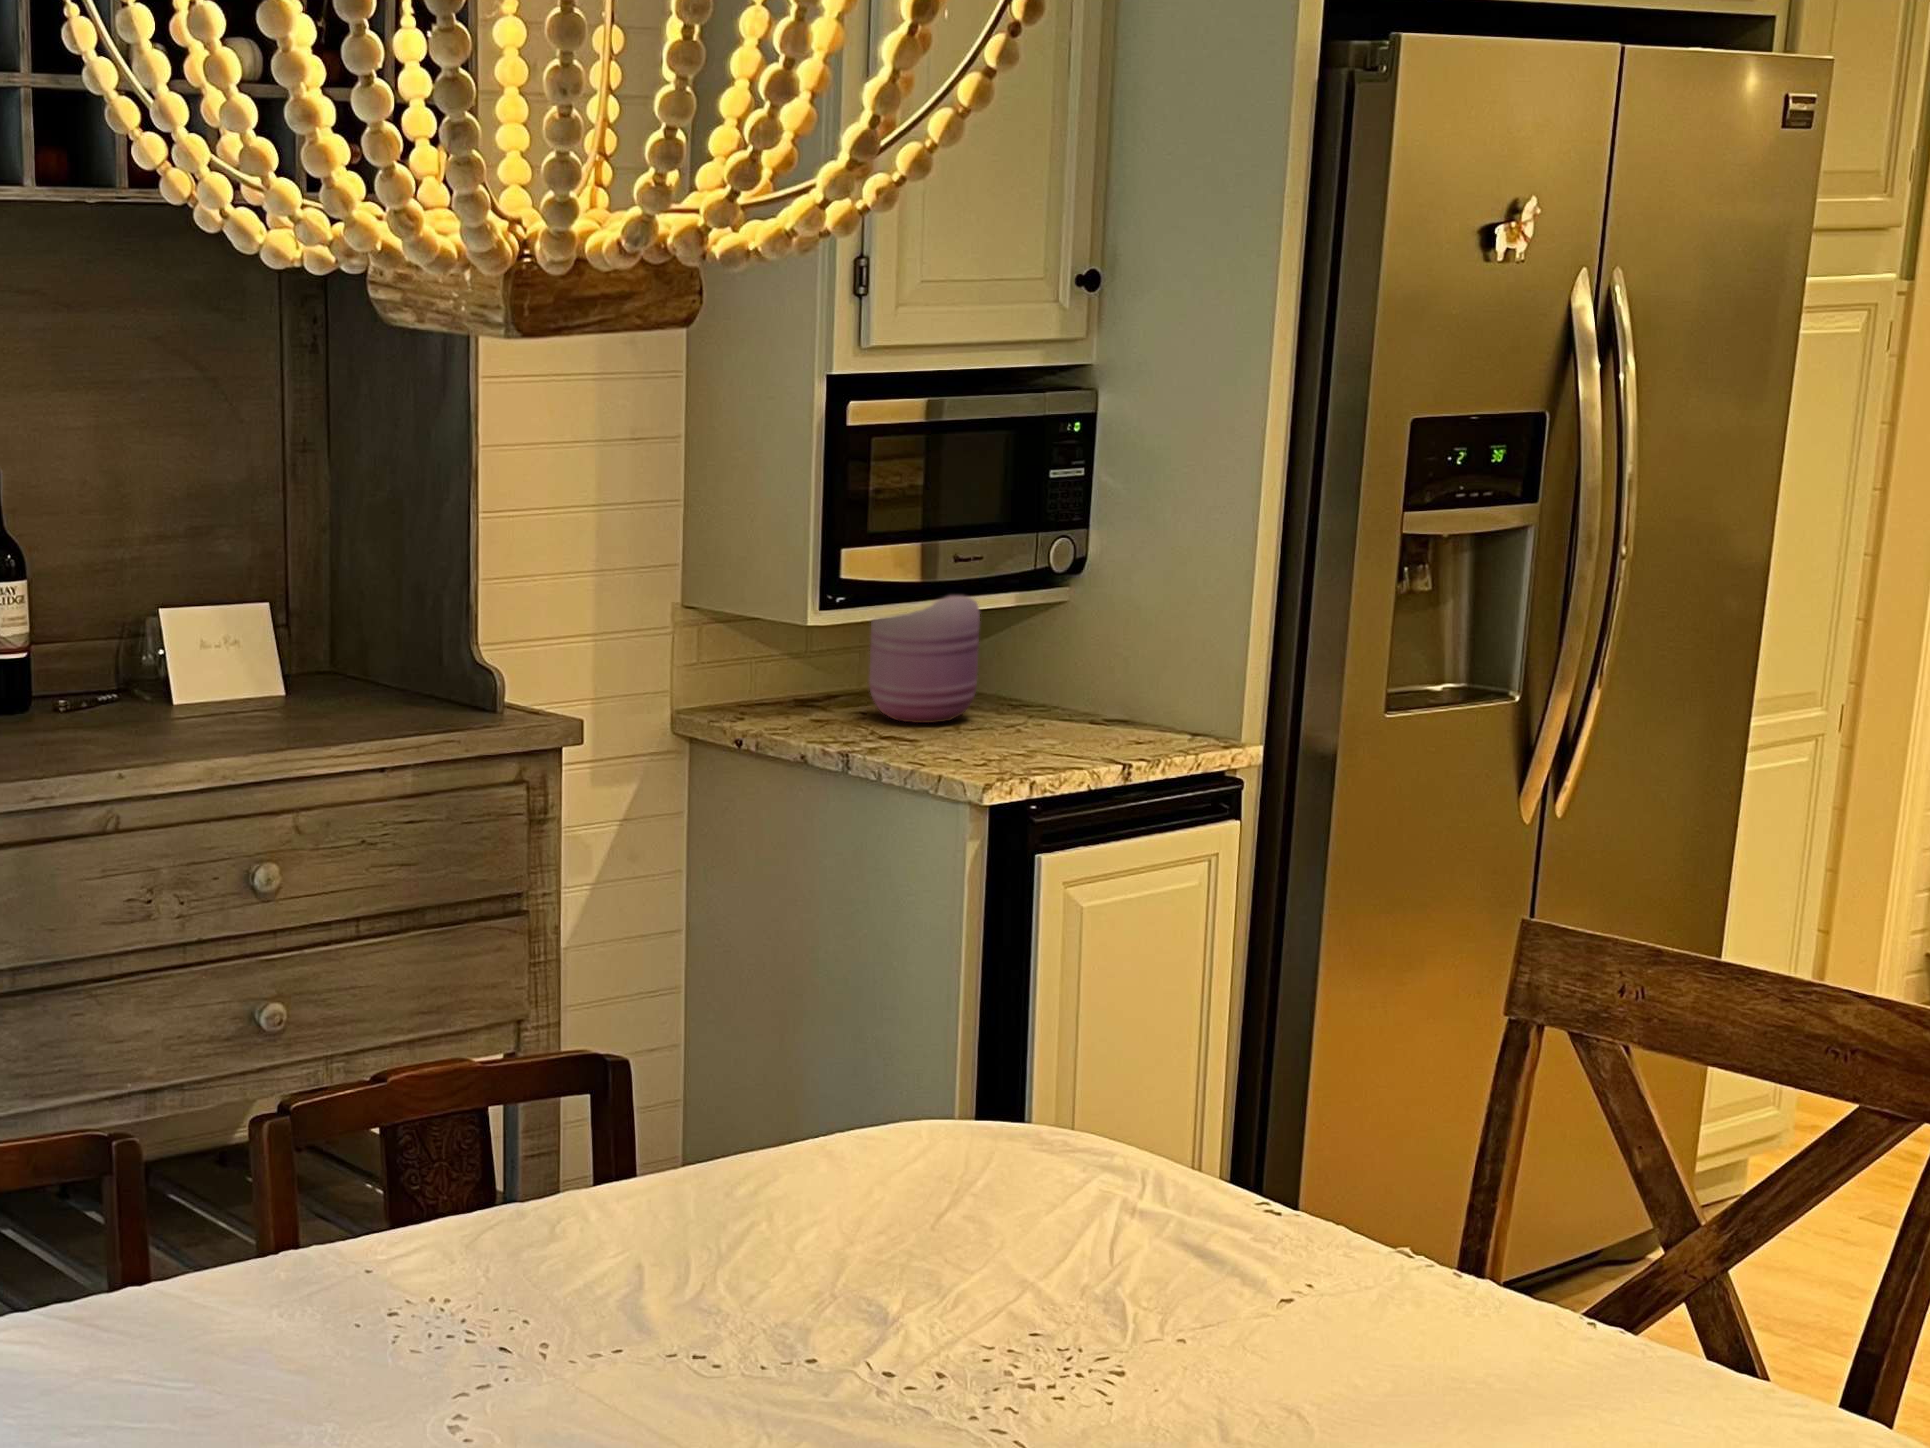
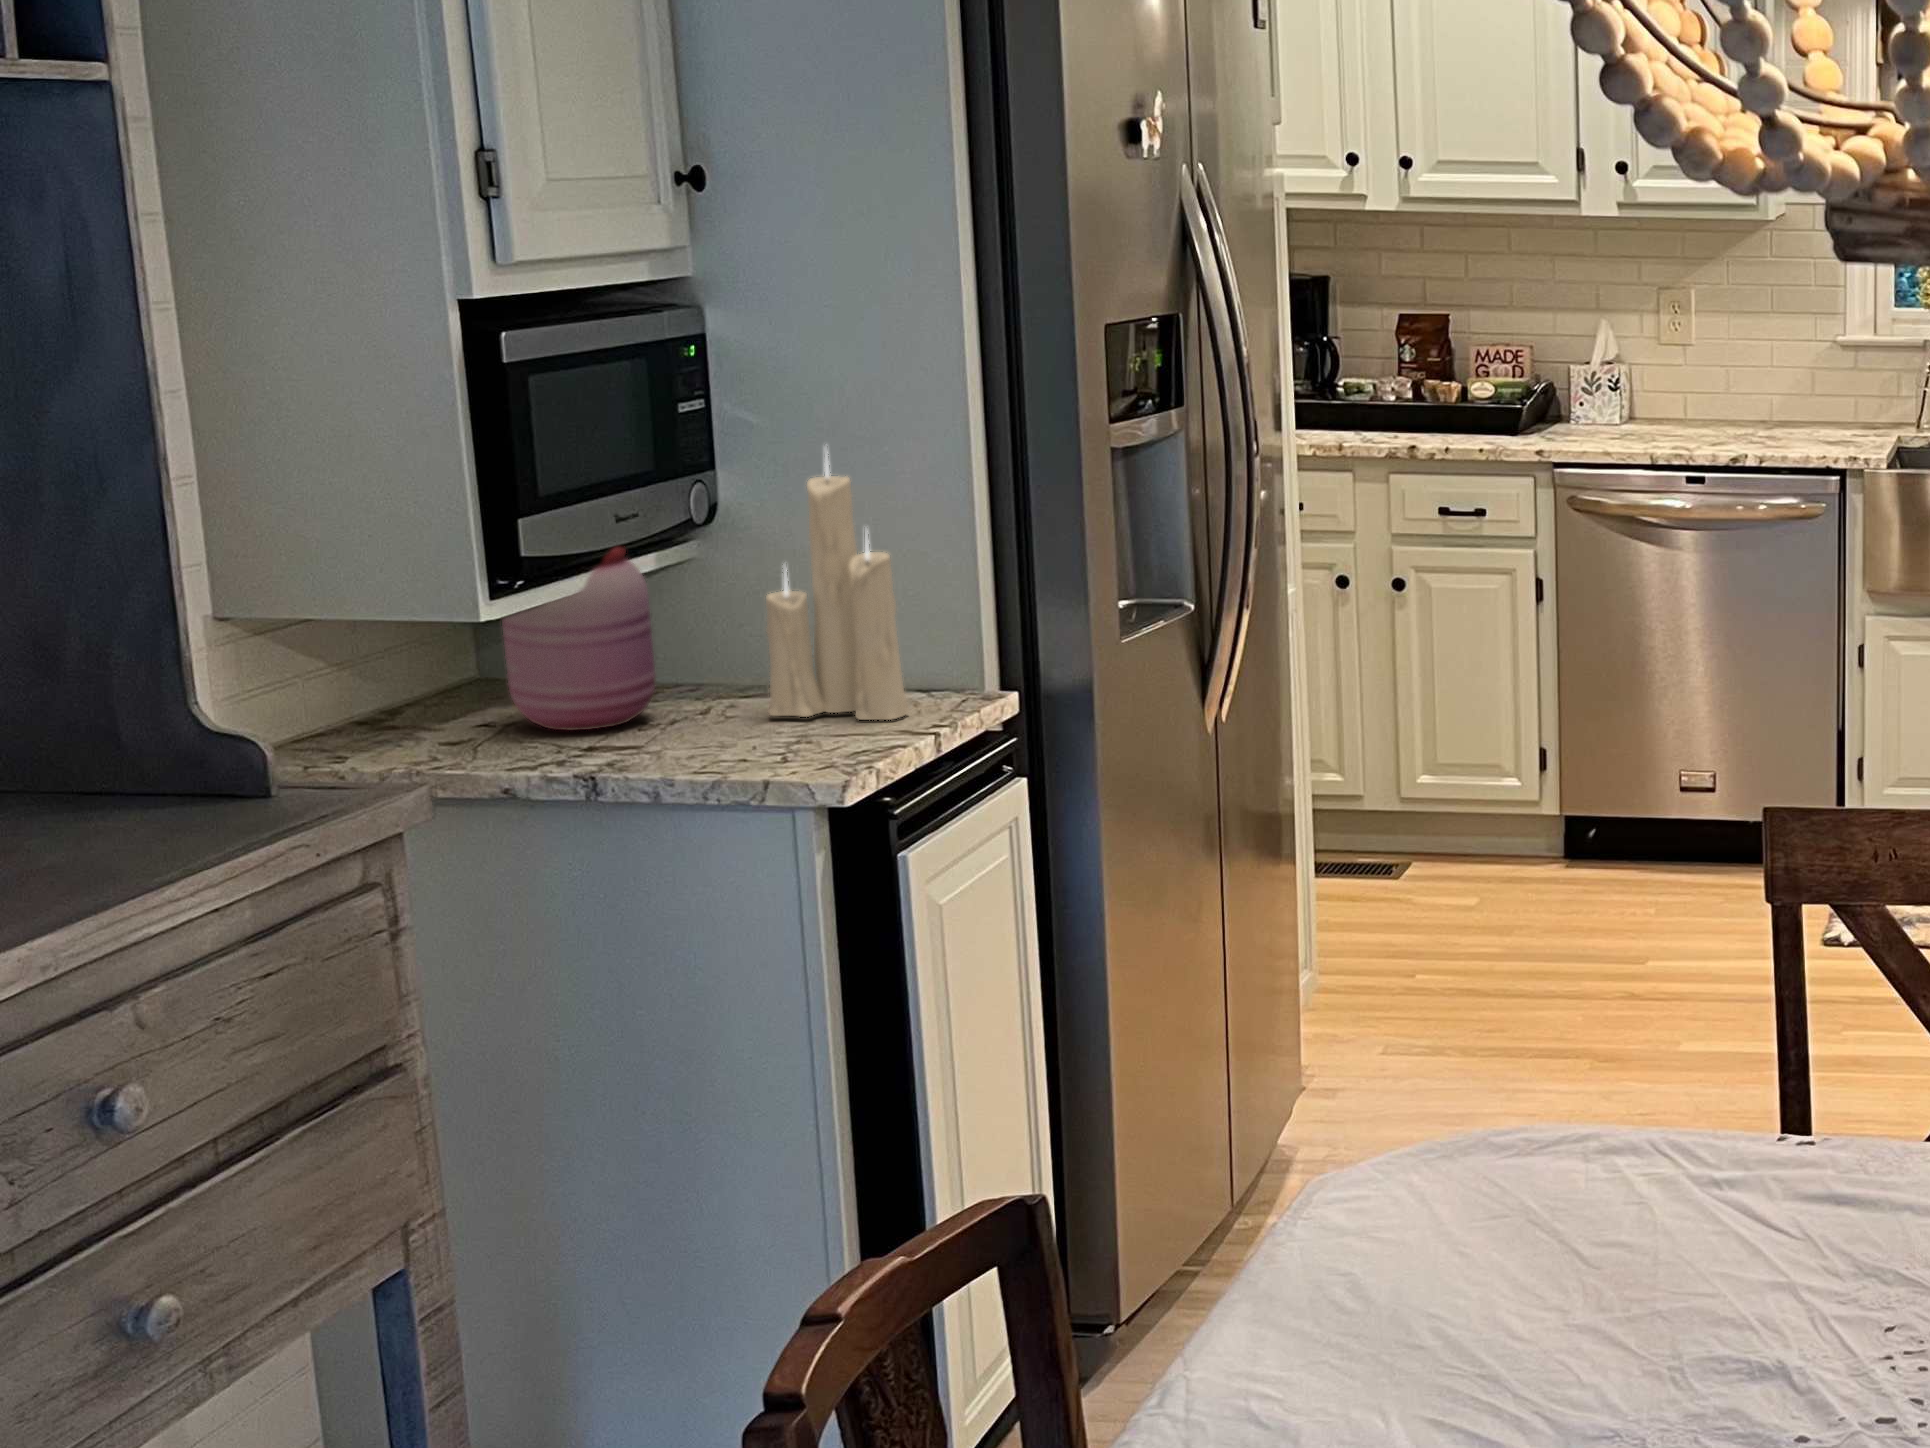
candle: none [1036,498,1137,751] -> present [766,455,909,720]

